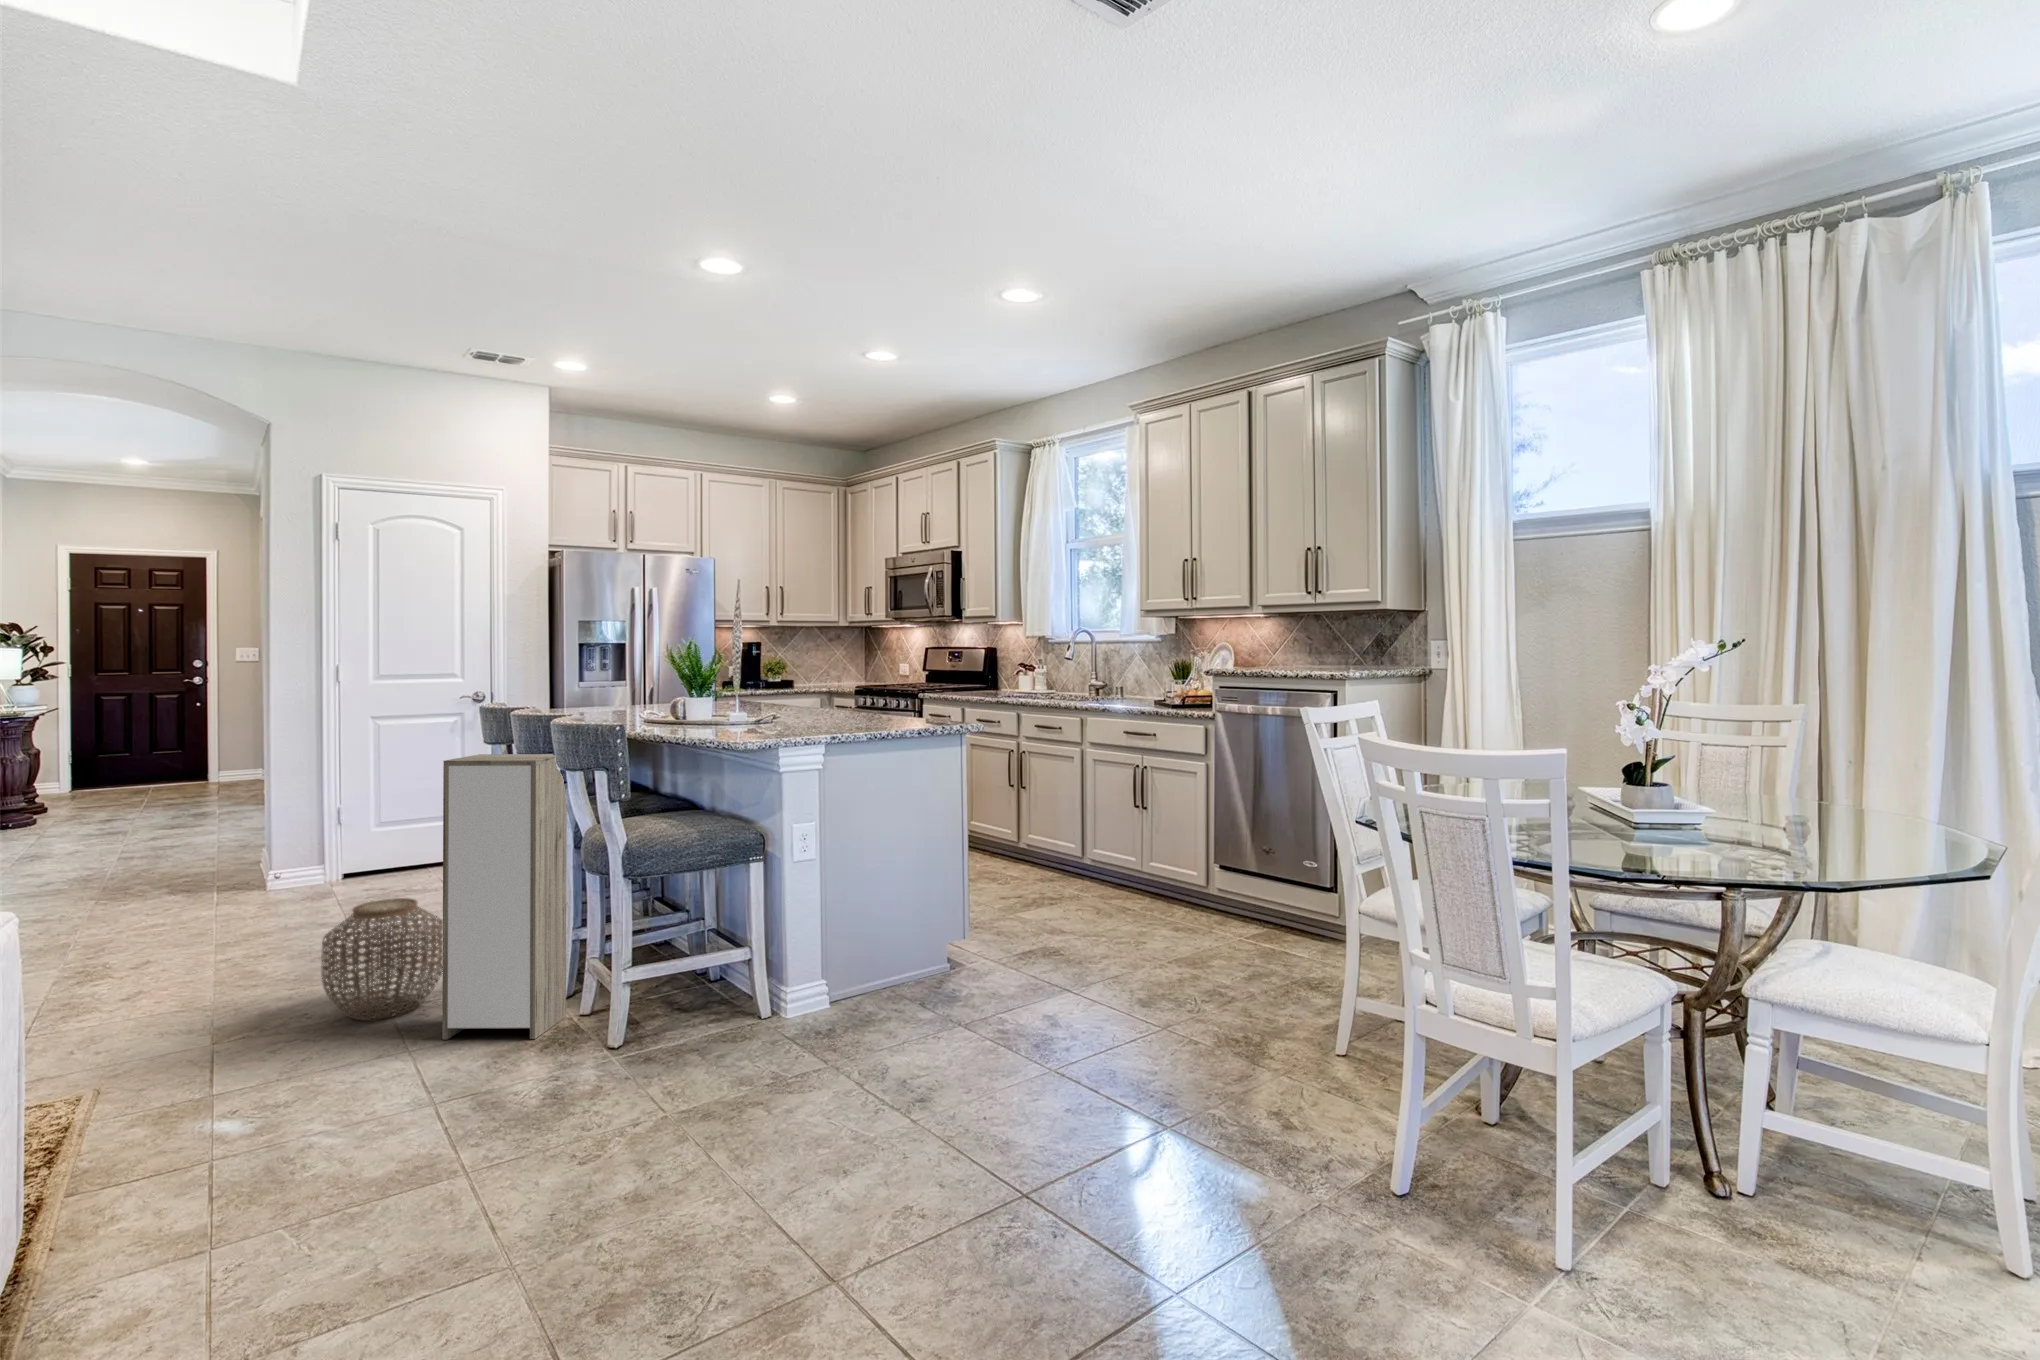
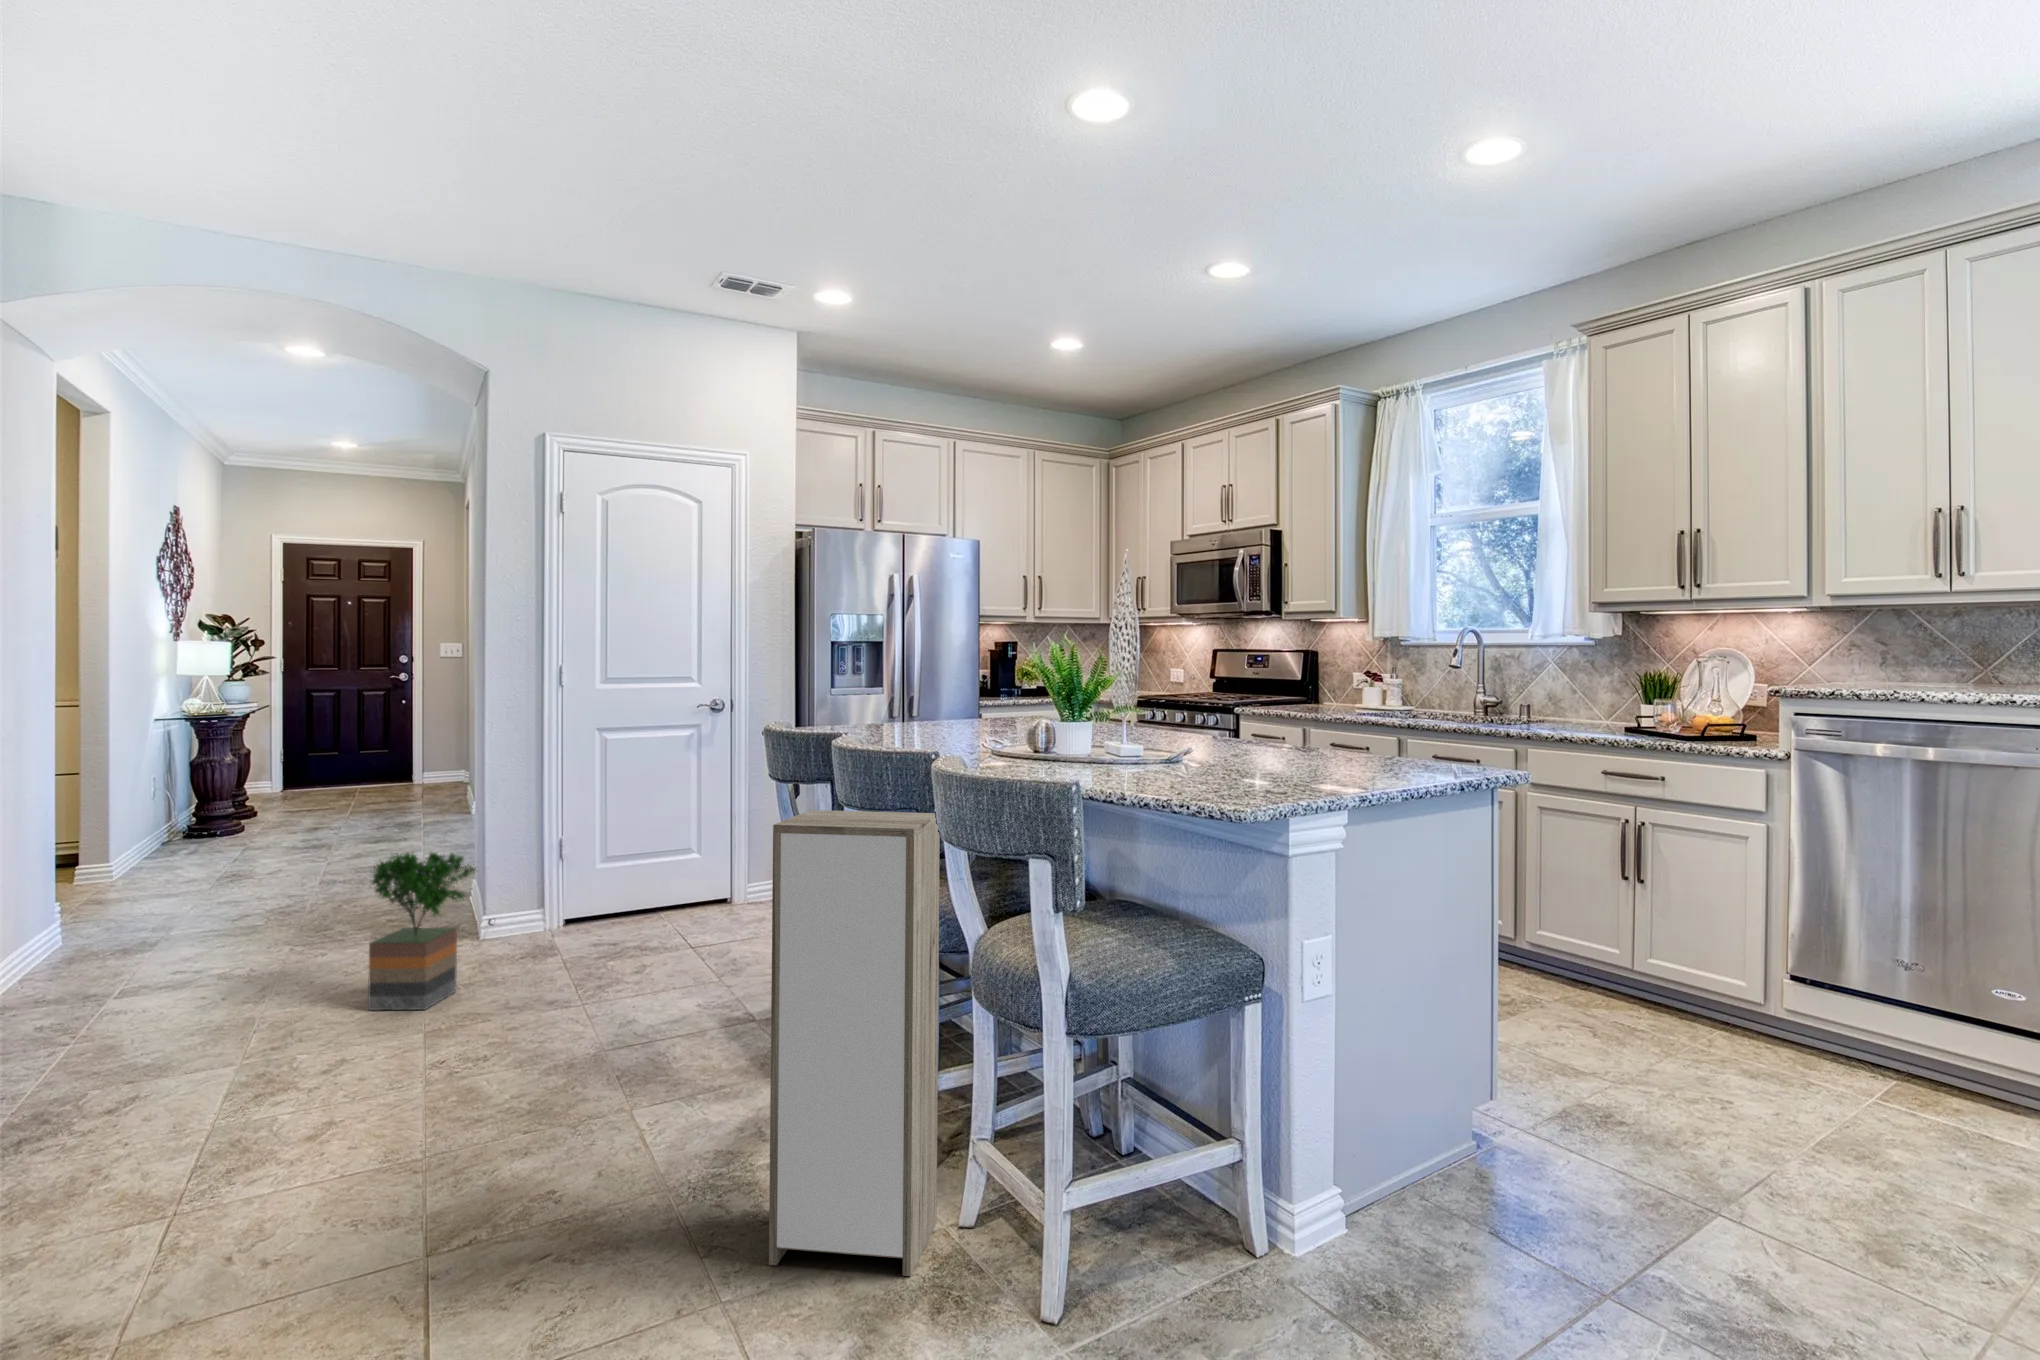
potted tree: none [160,811,258,935] -> present [368,852,475,1010]
woven basket: present [321,898,442,1020] -> none [585,1014,749,1207]

